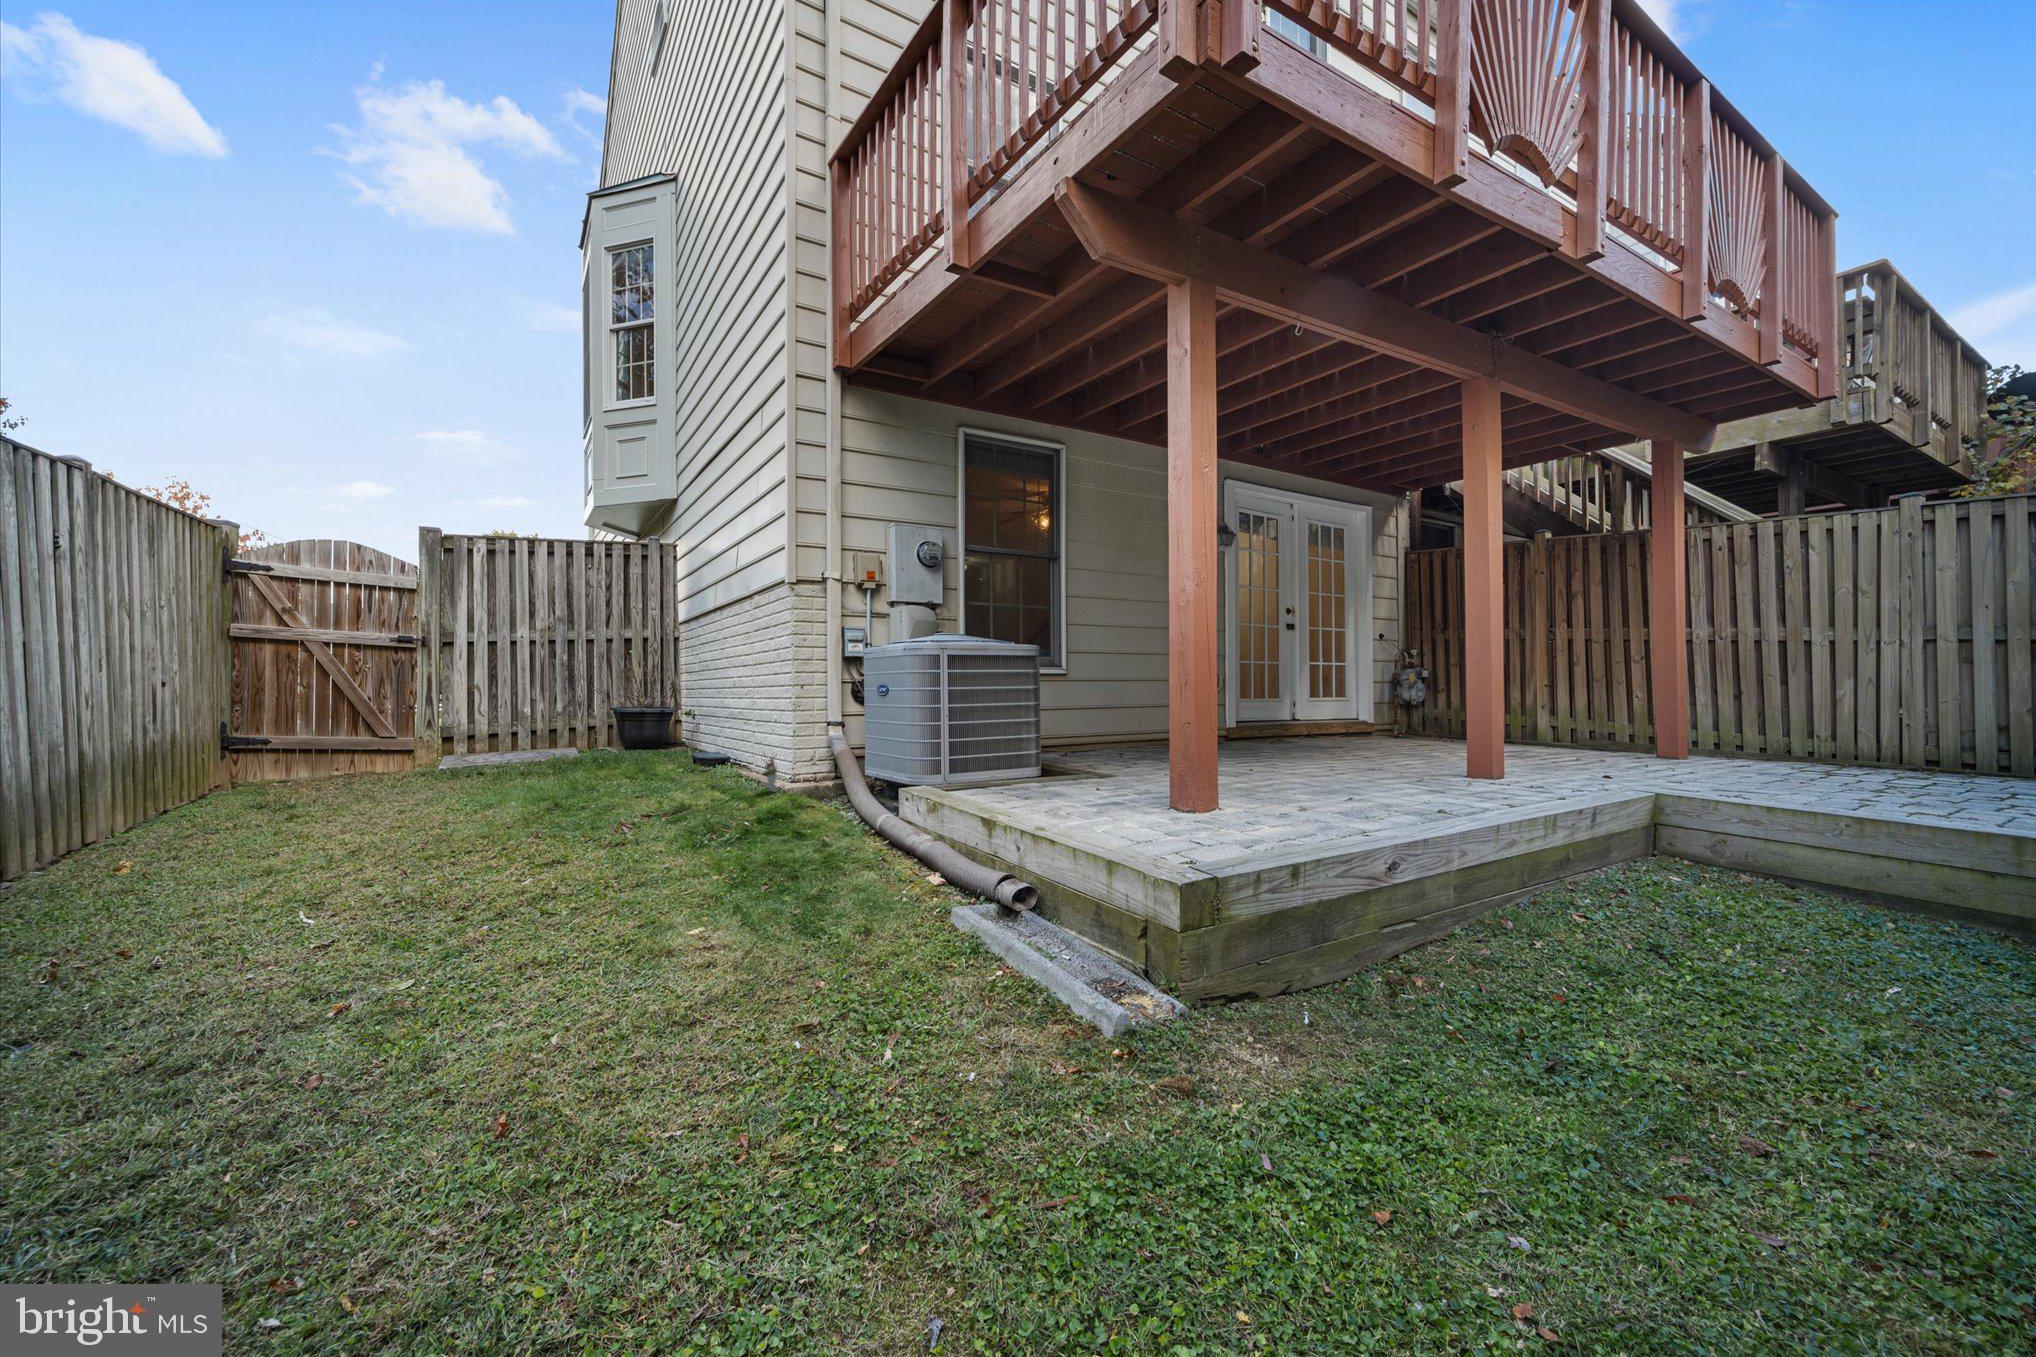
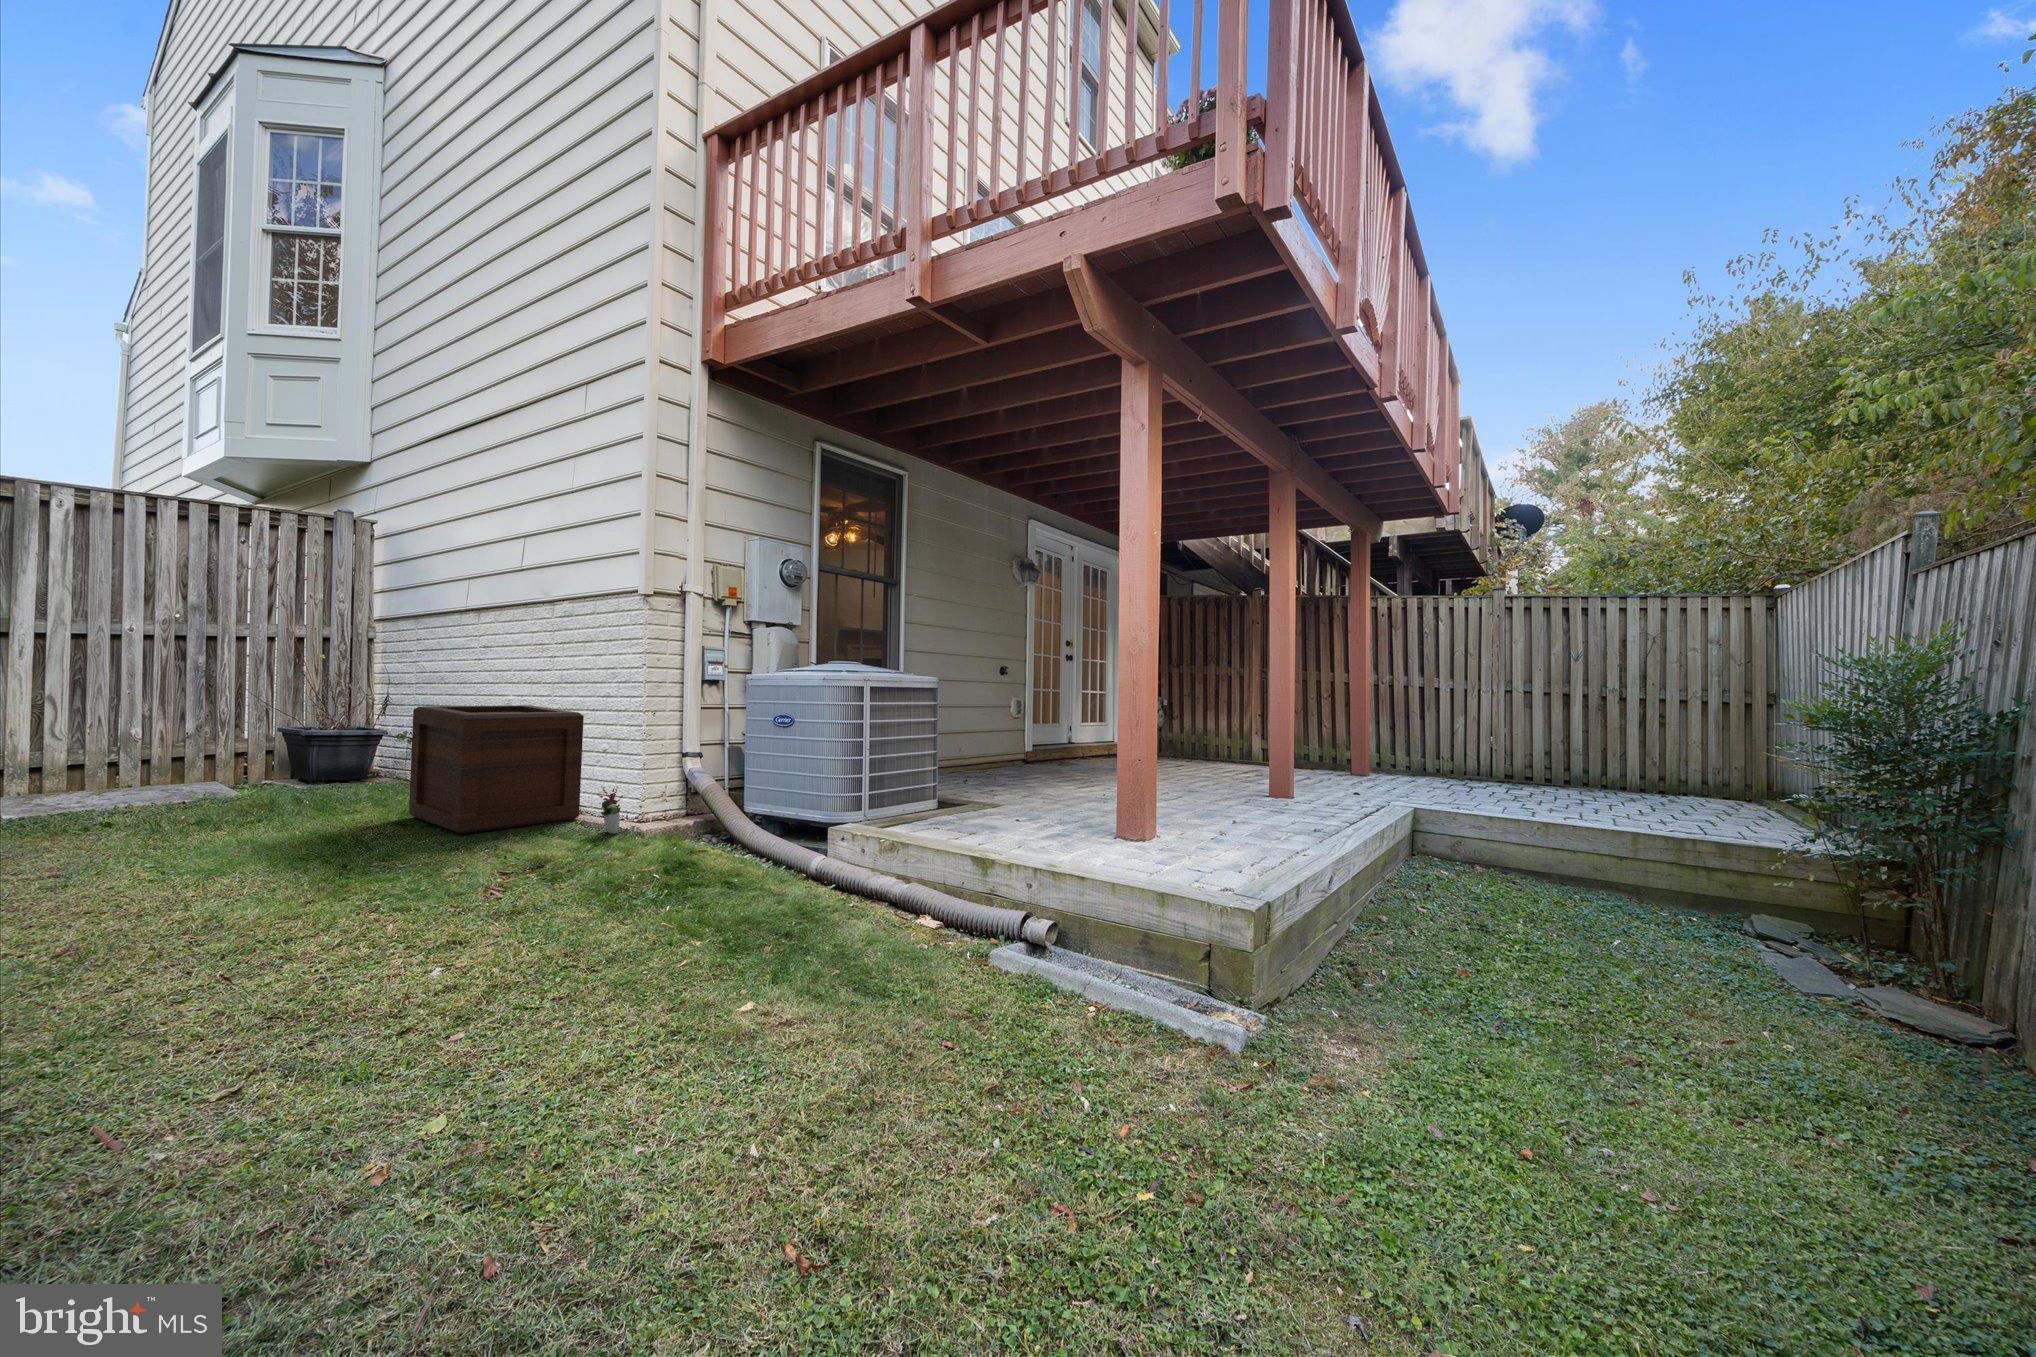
wooden crate: none [649,685,762,787] -> present [409,705,584,834]

